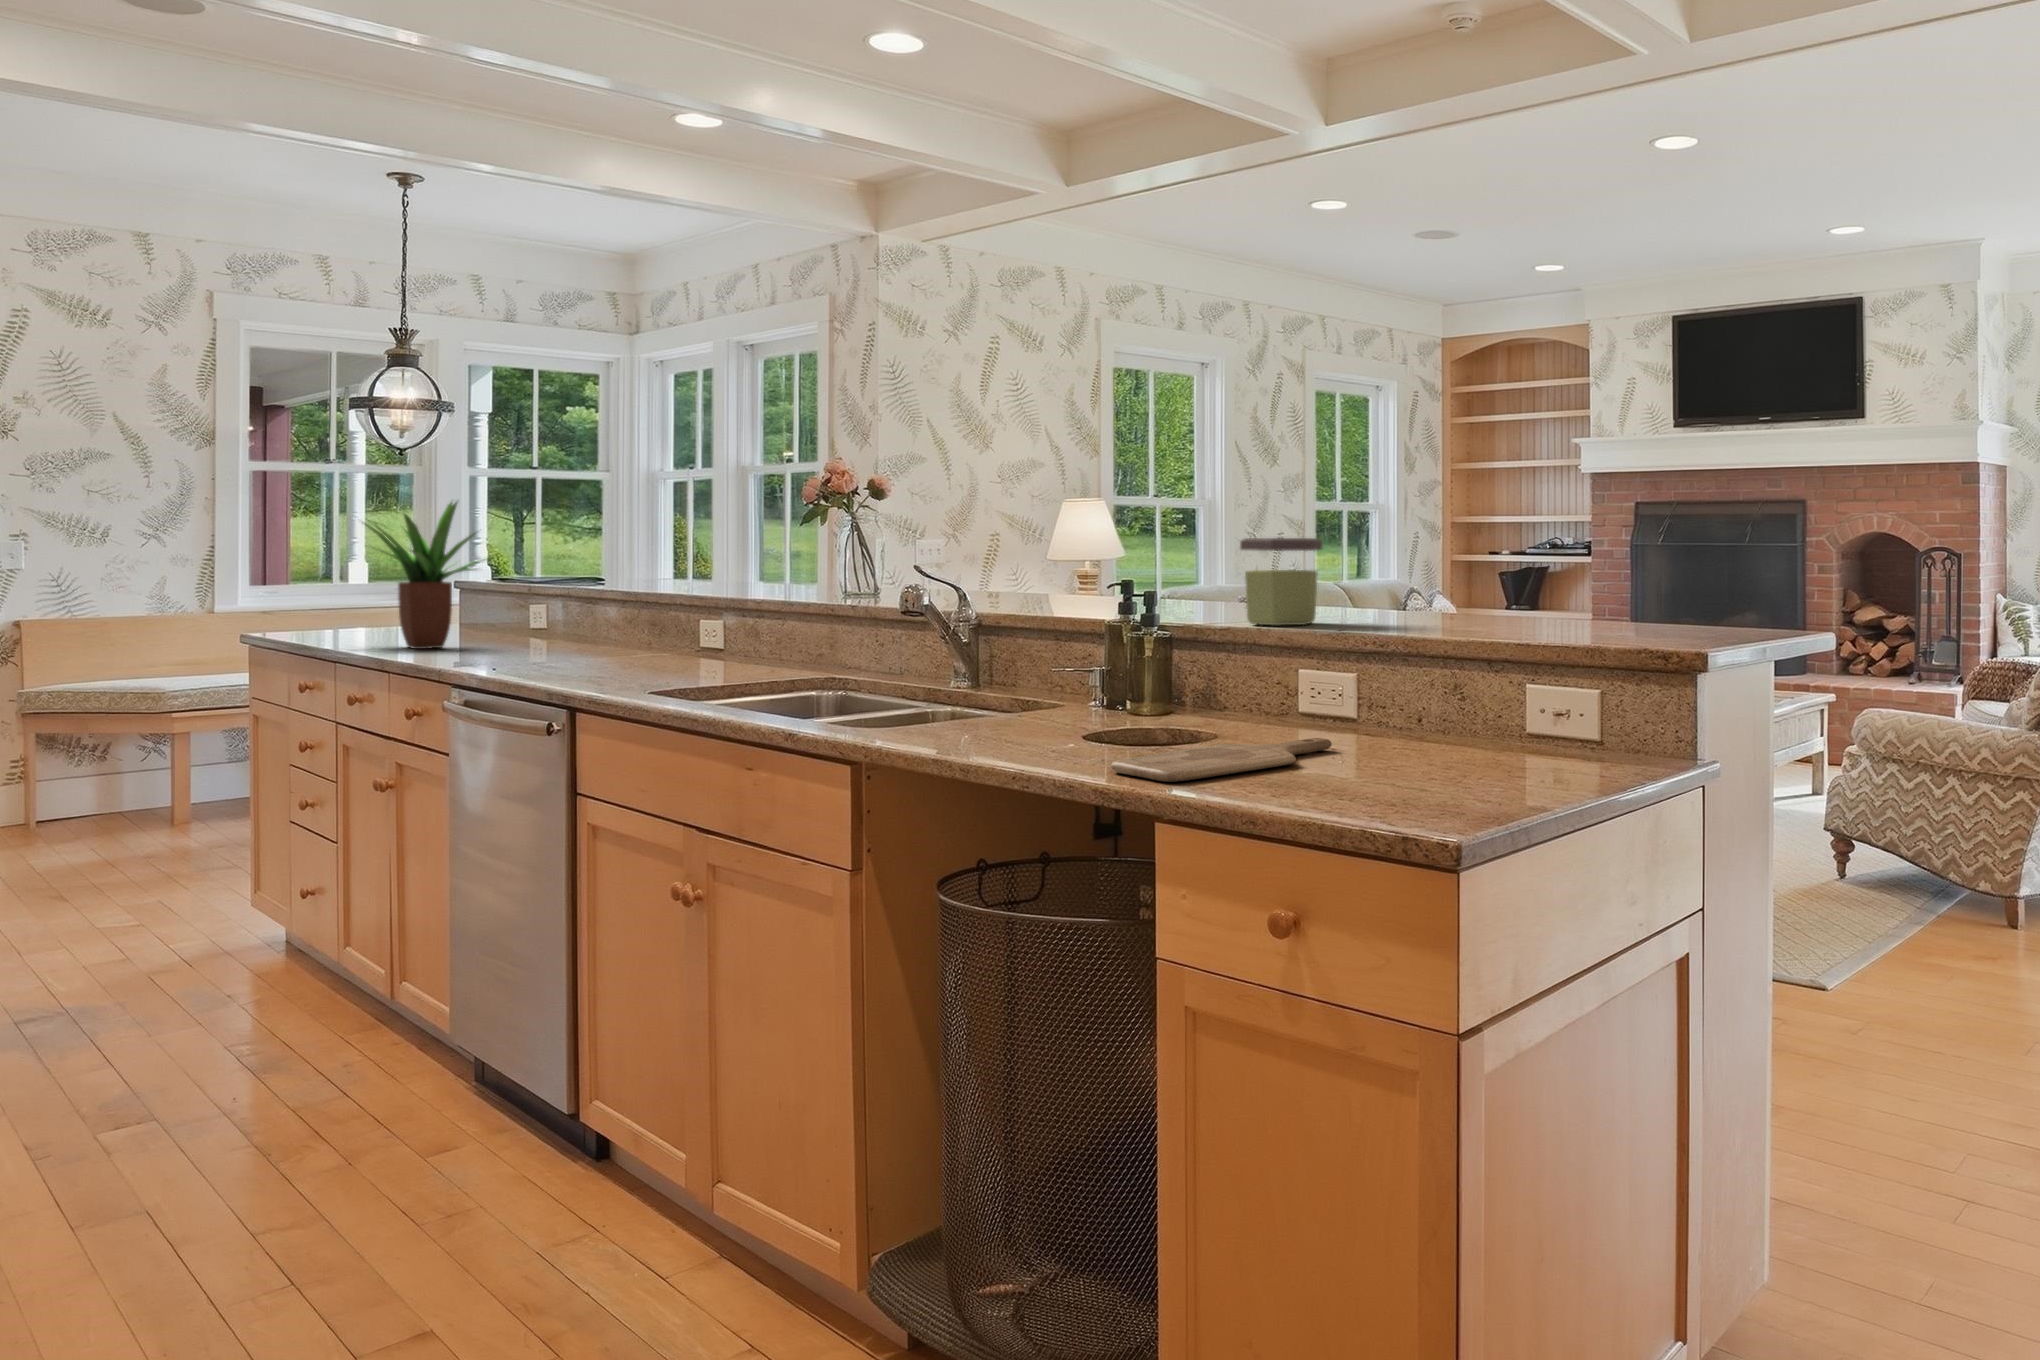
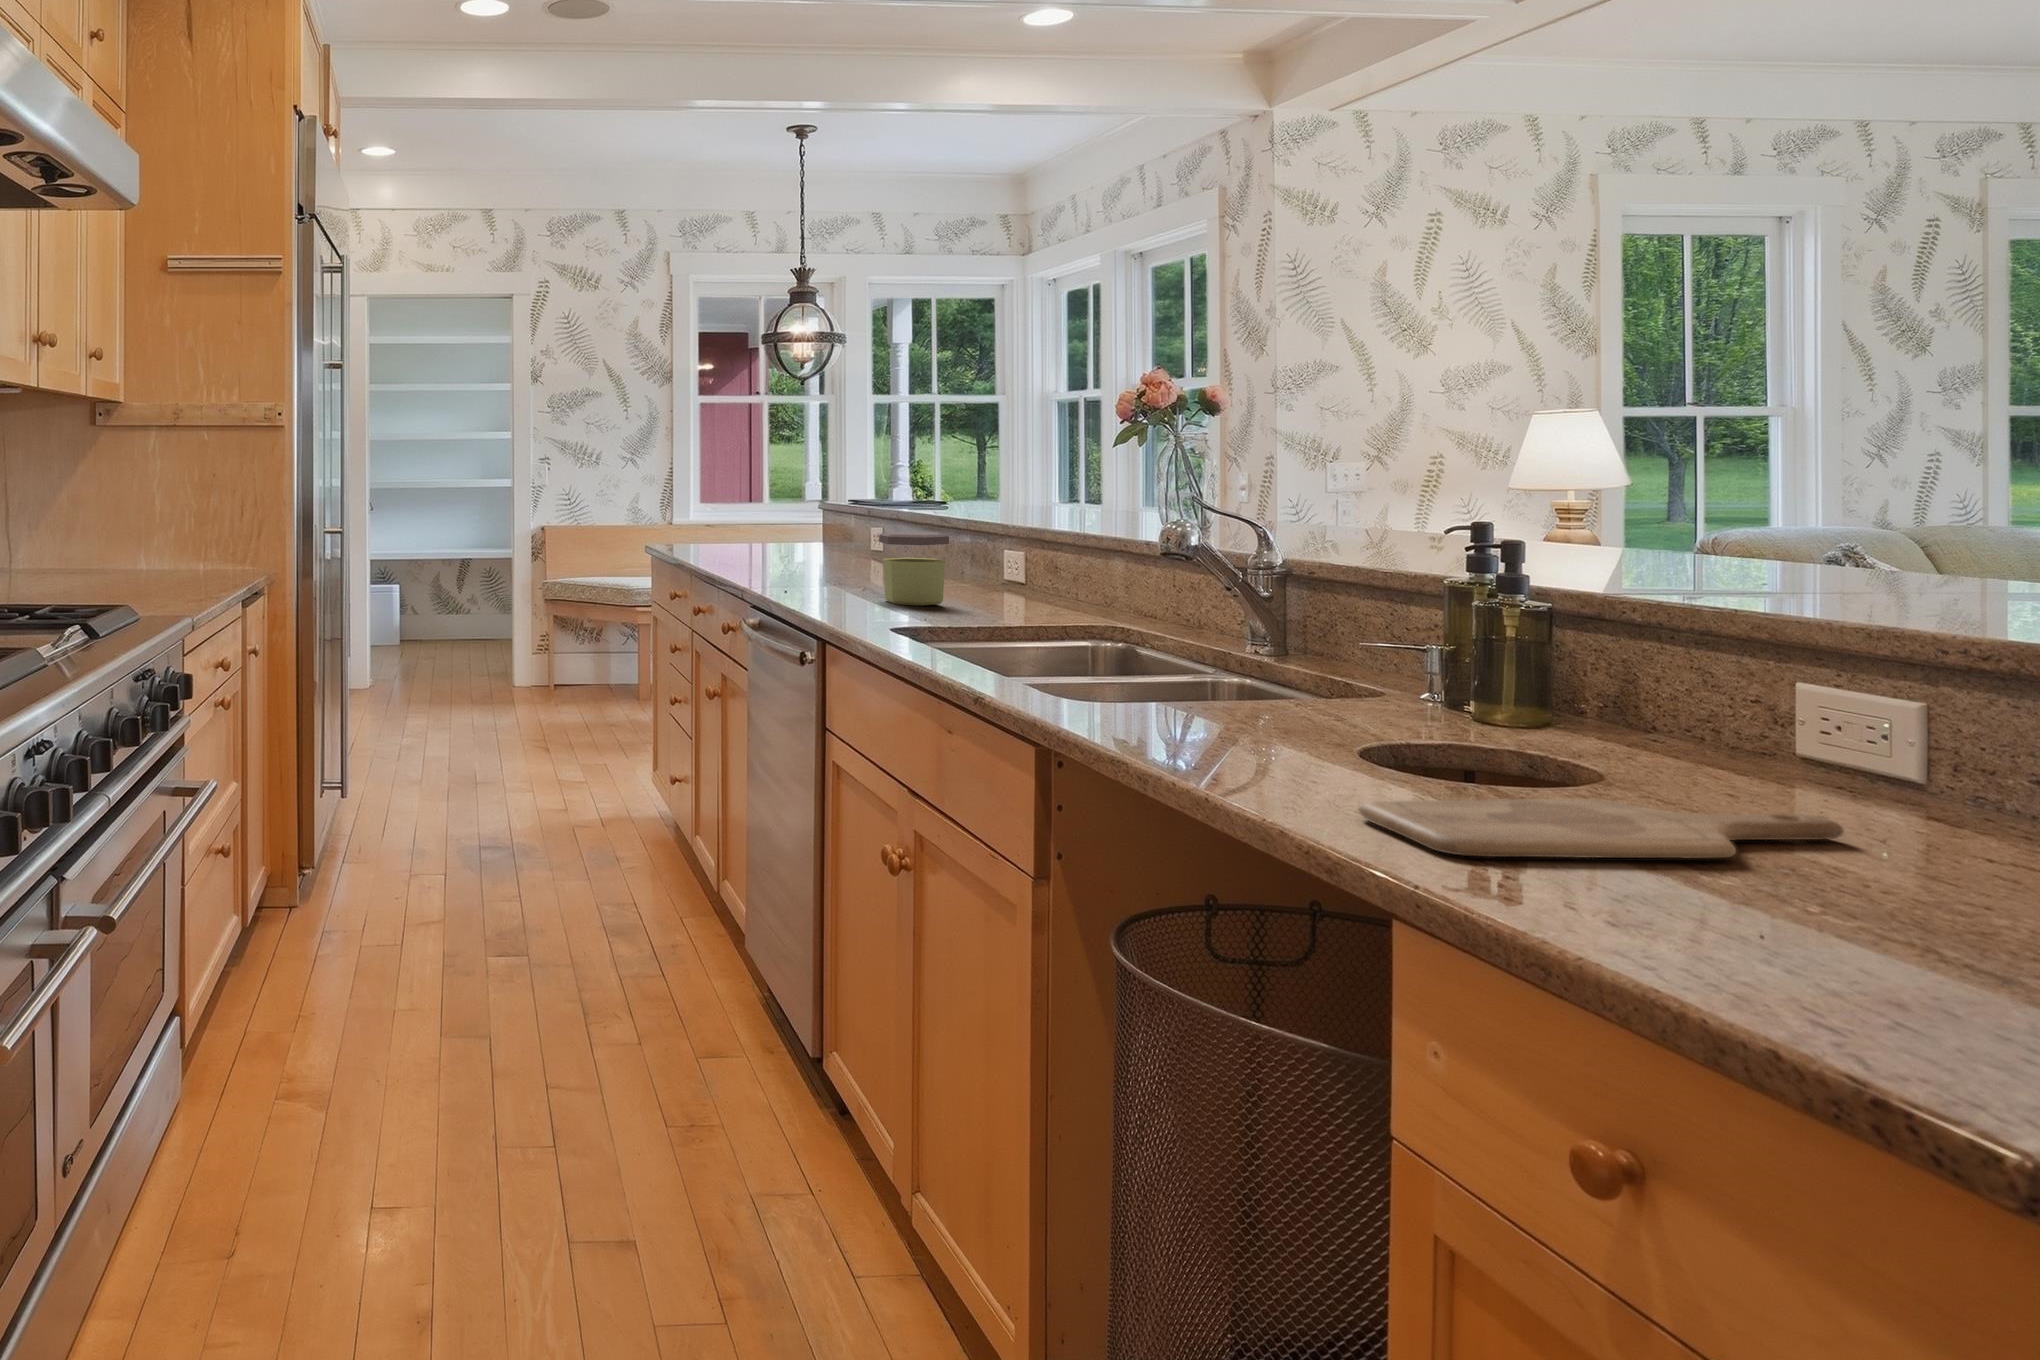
potted plant: present [365,500,483,649] -> none [710,423,831,565]
jar: present [1240,538,1322,625] -> present [879,532,949,605]

